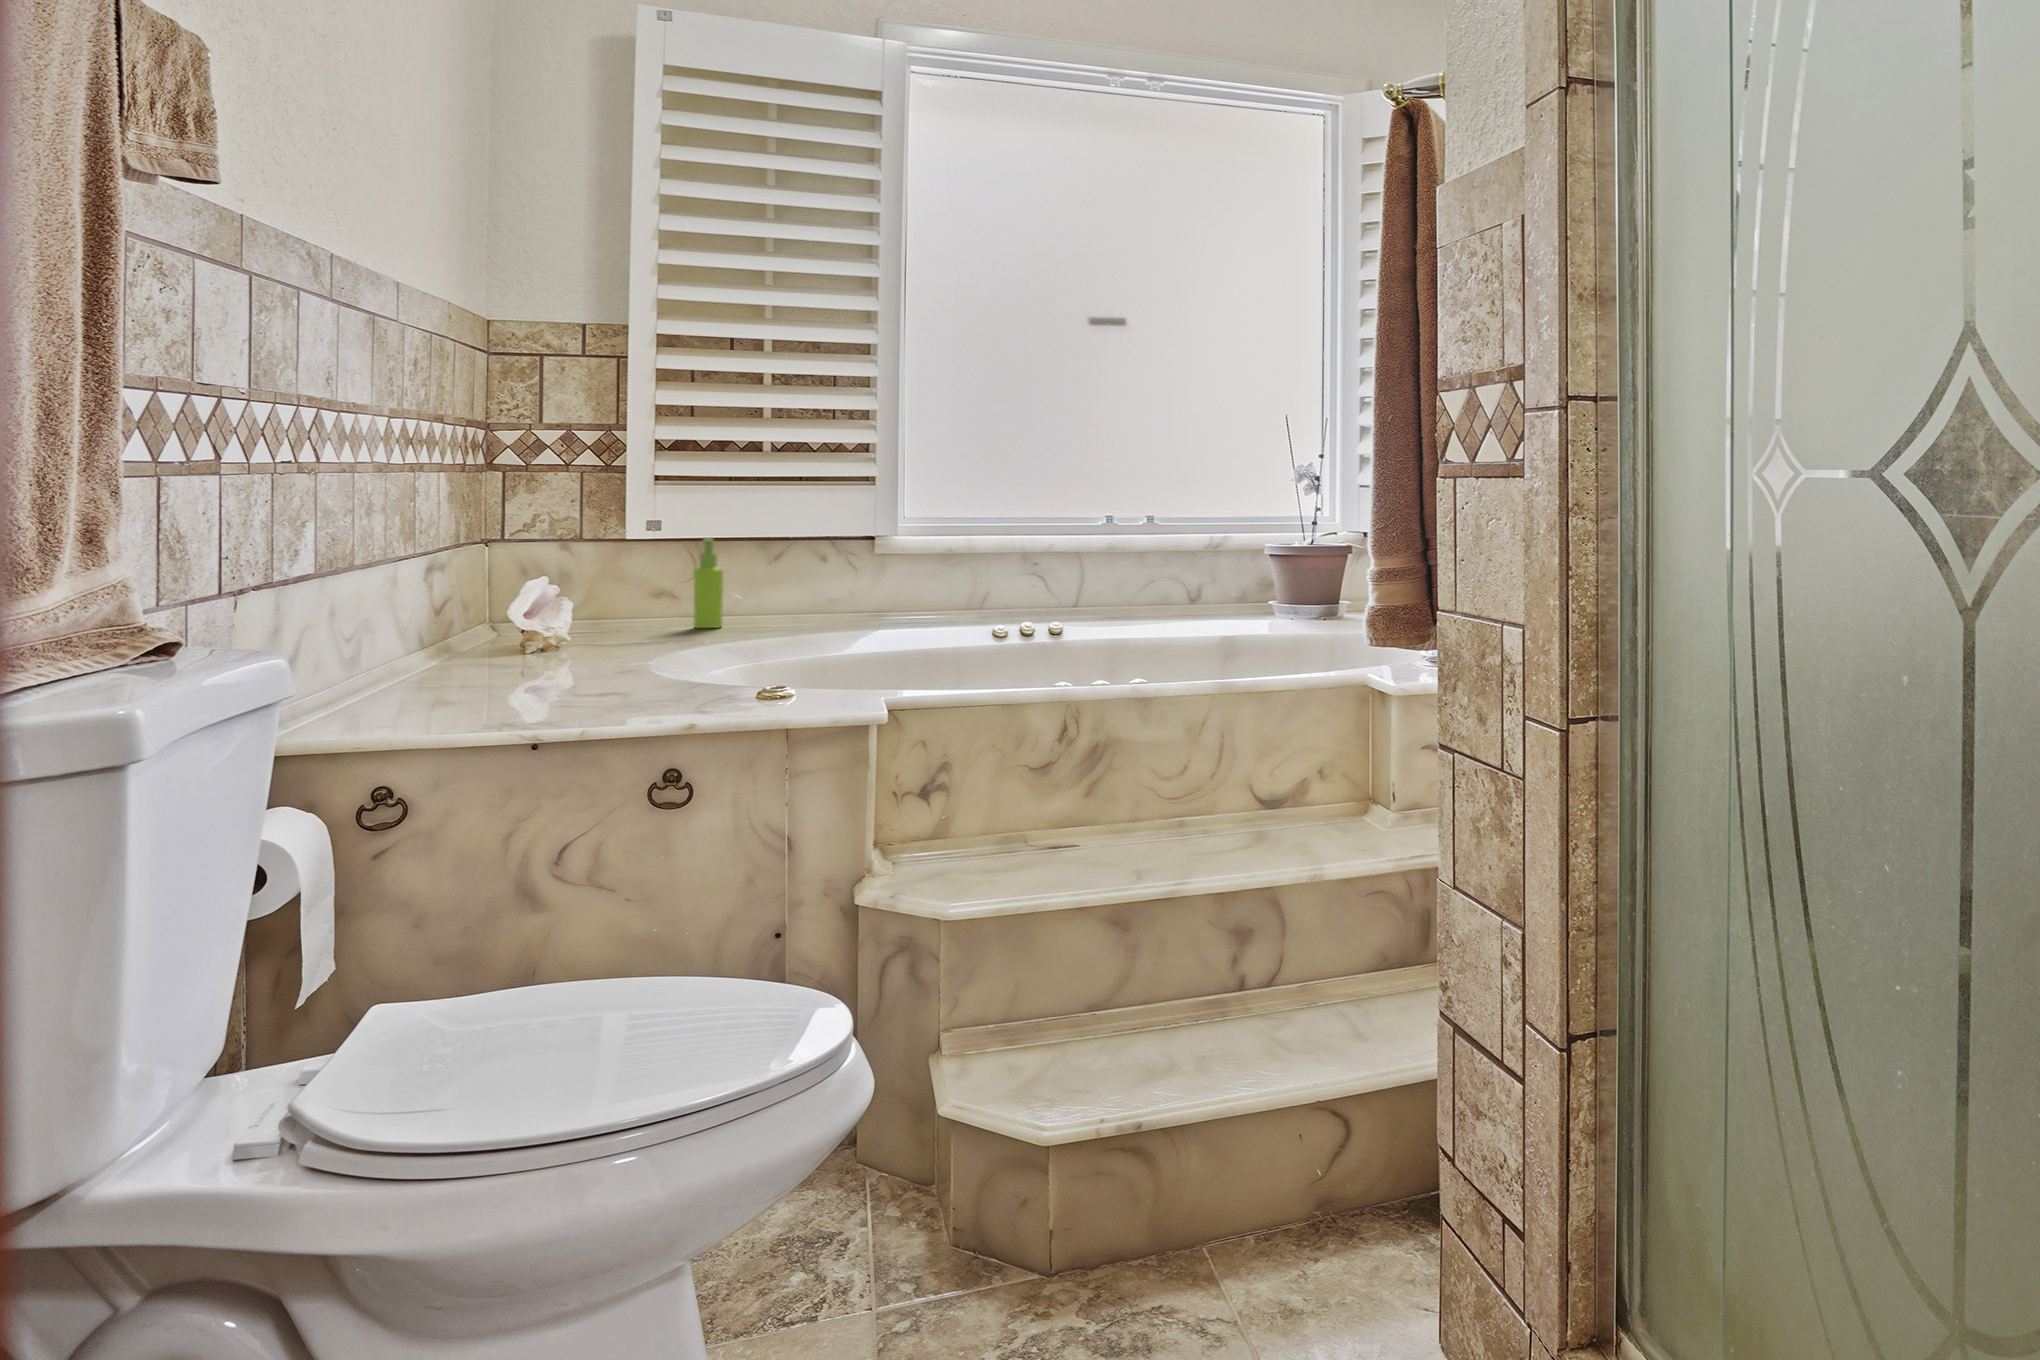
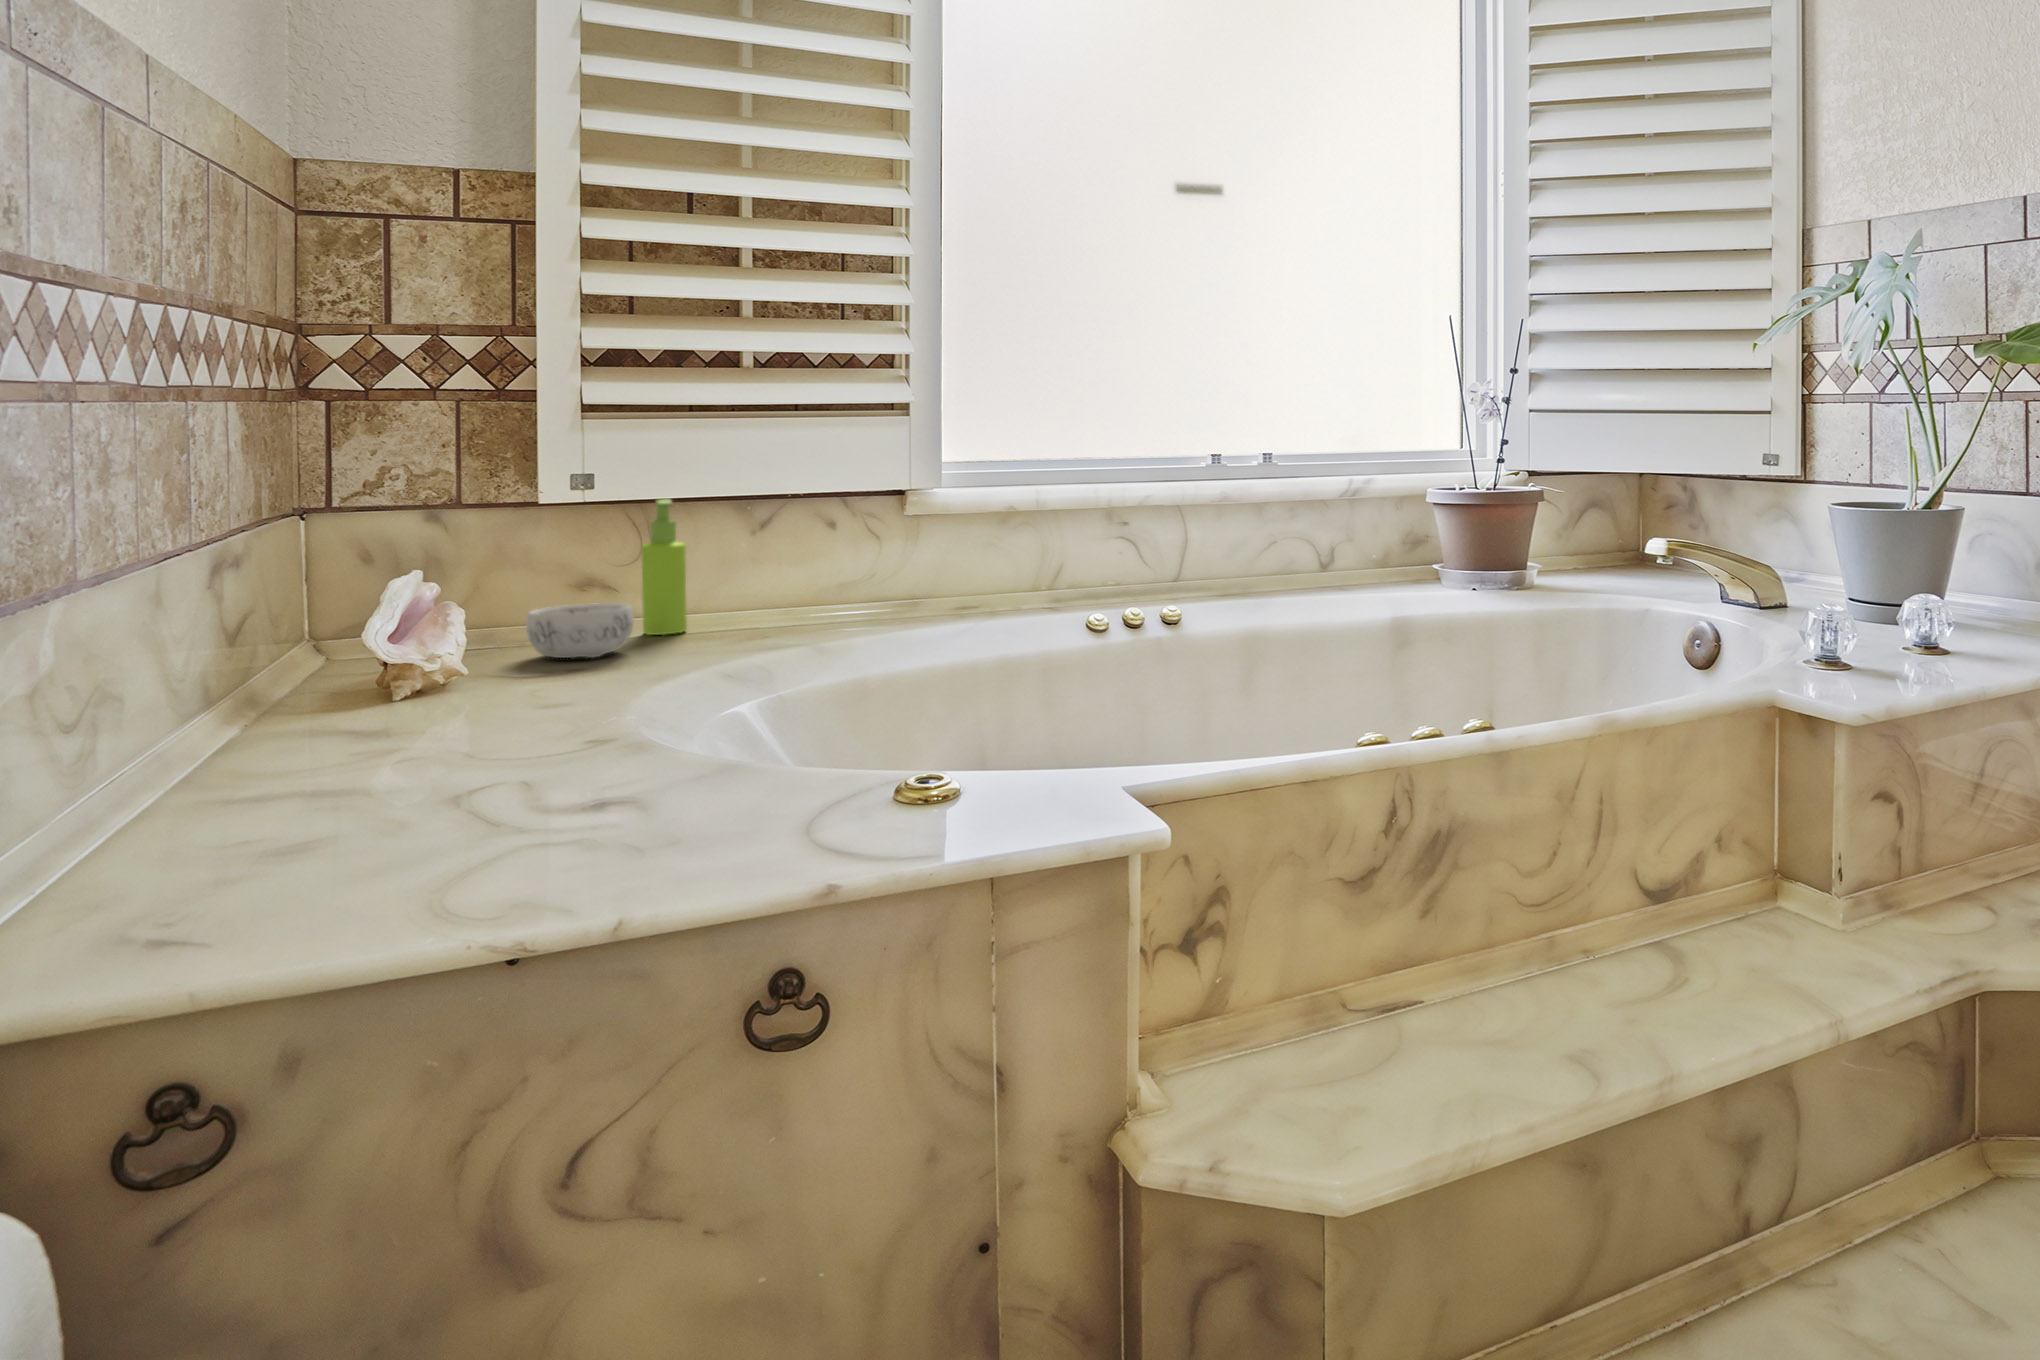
decorative bowl: none [613,605,680,638] -> present [526,603,634,658]

